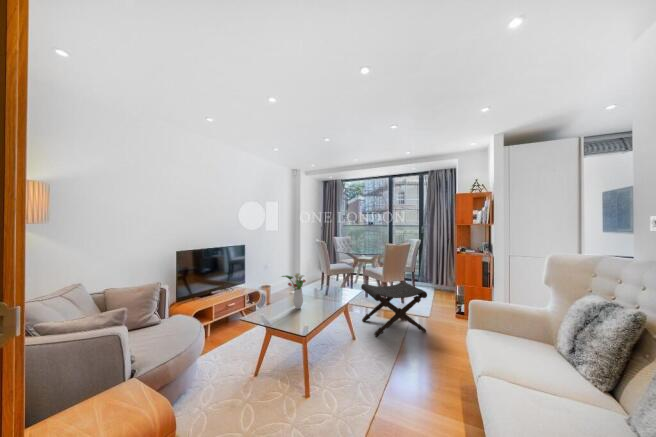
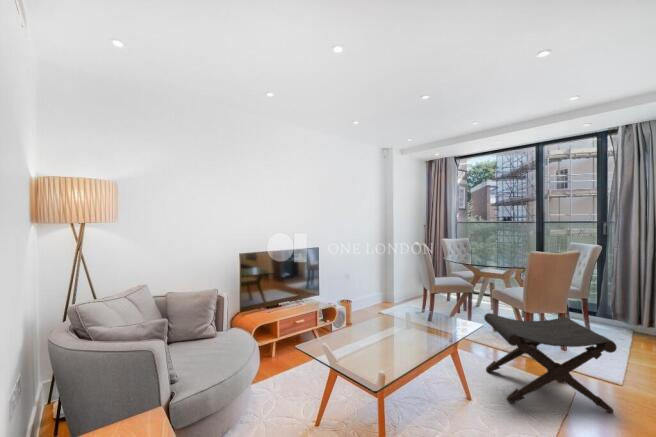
flower arrangement: present [282,273,306,309] -> none [355,289,392,341]

